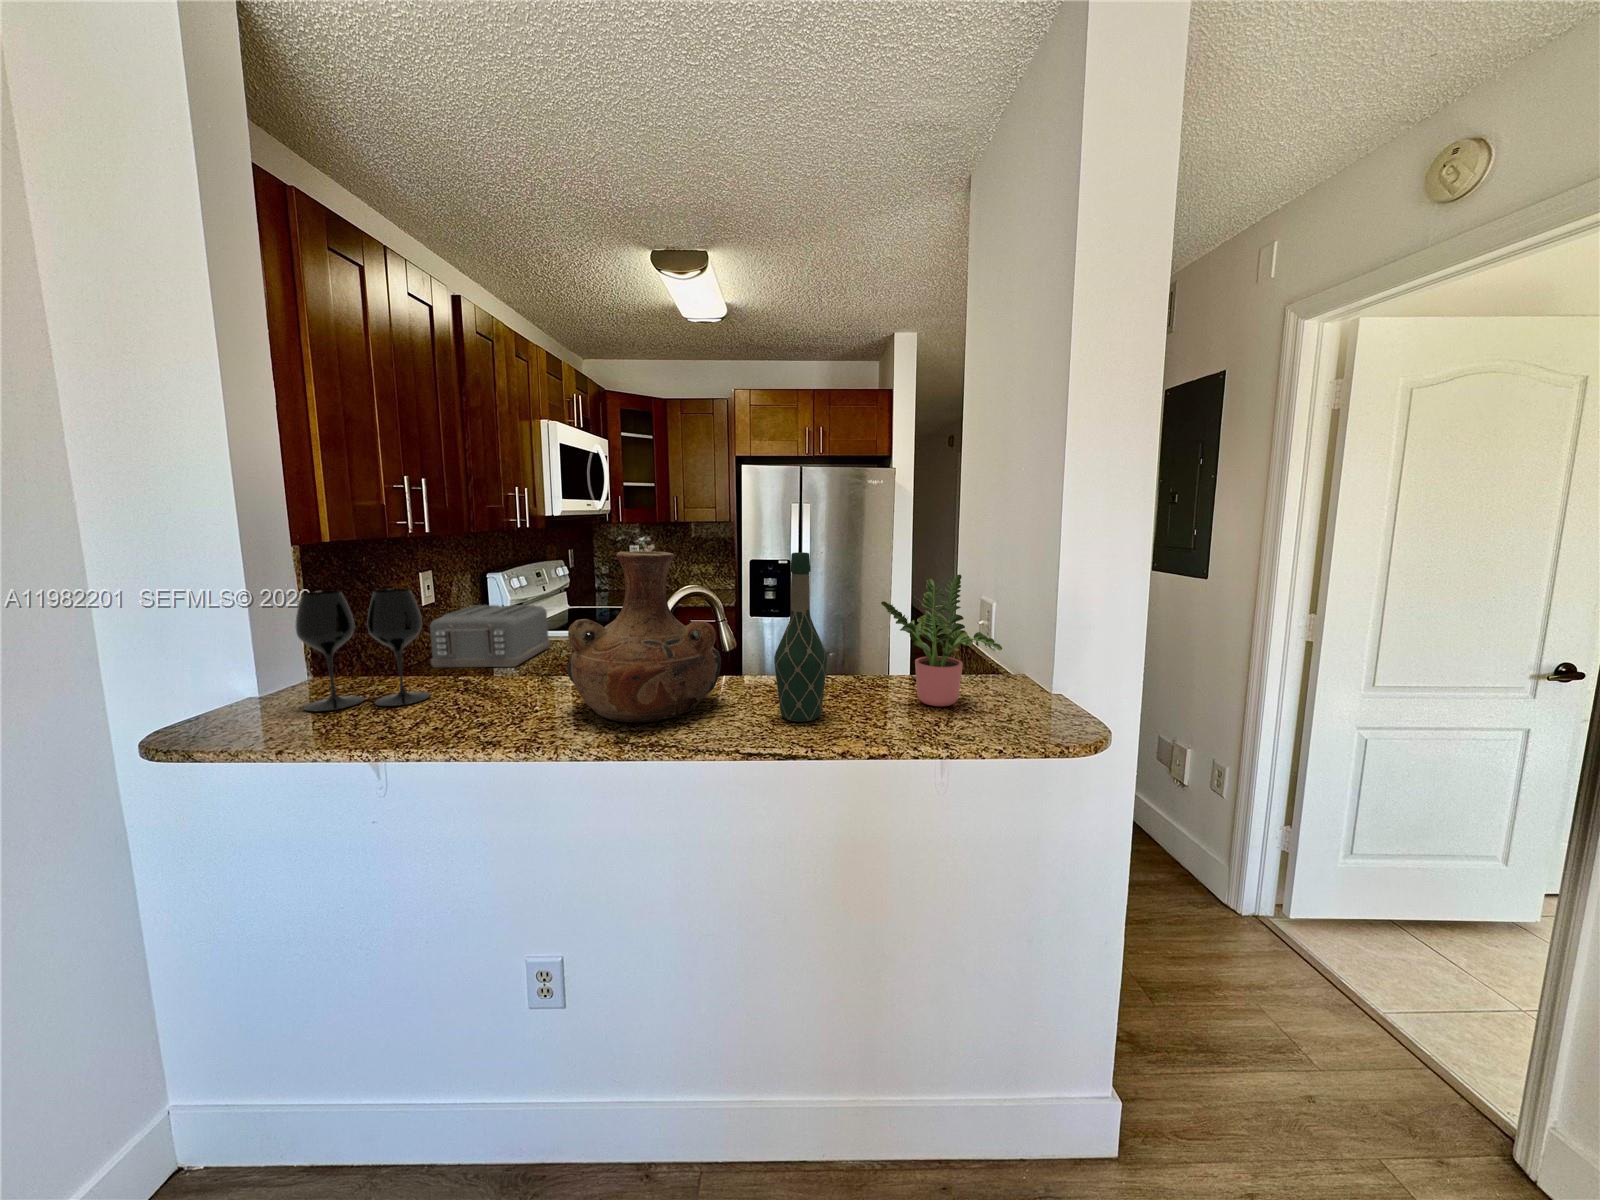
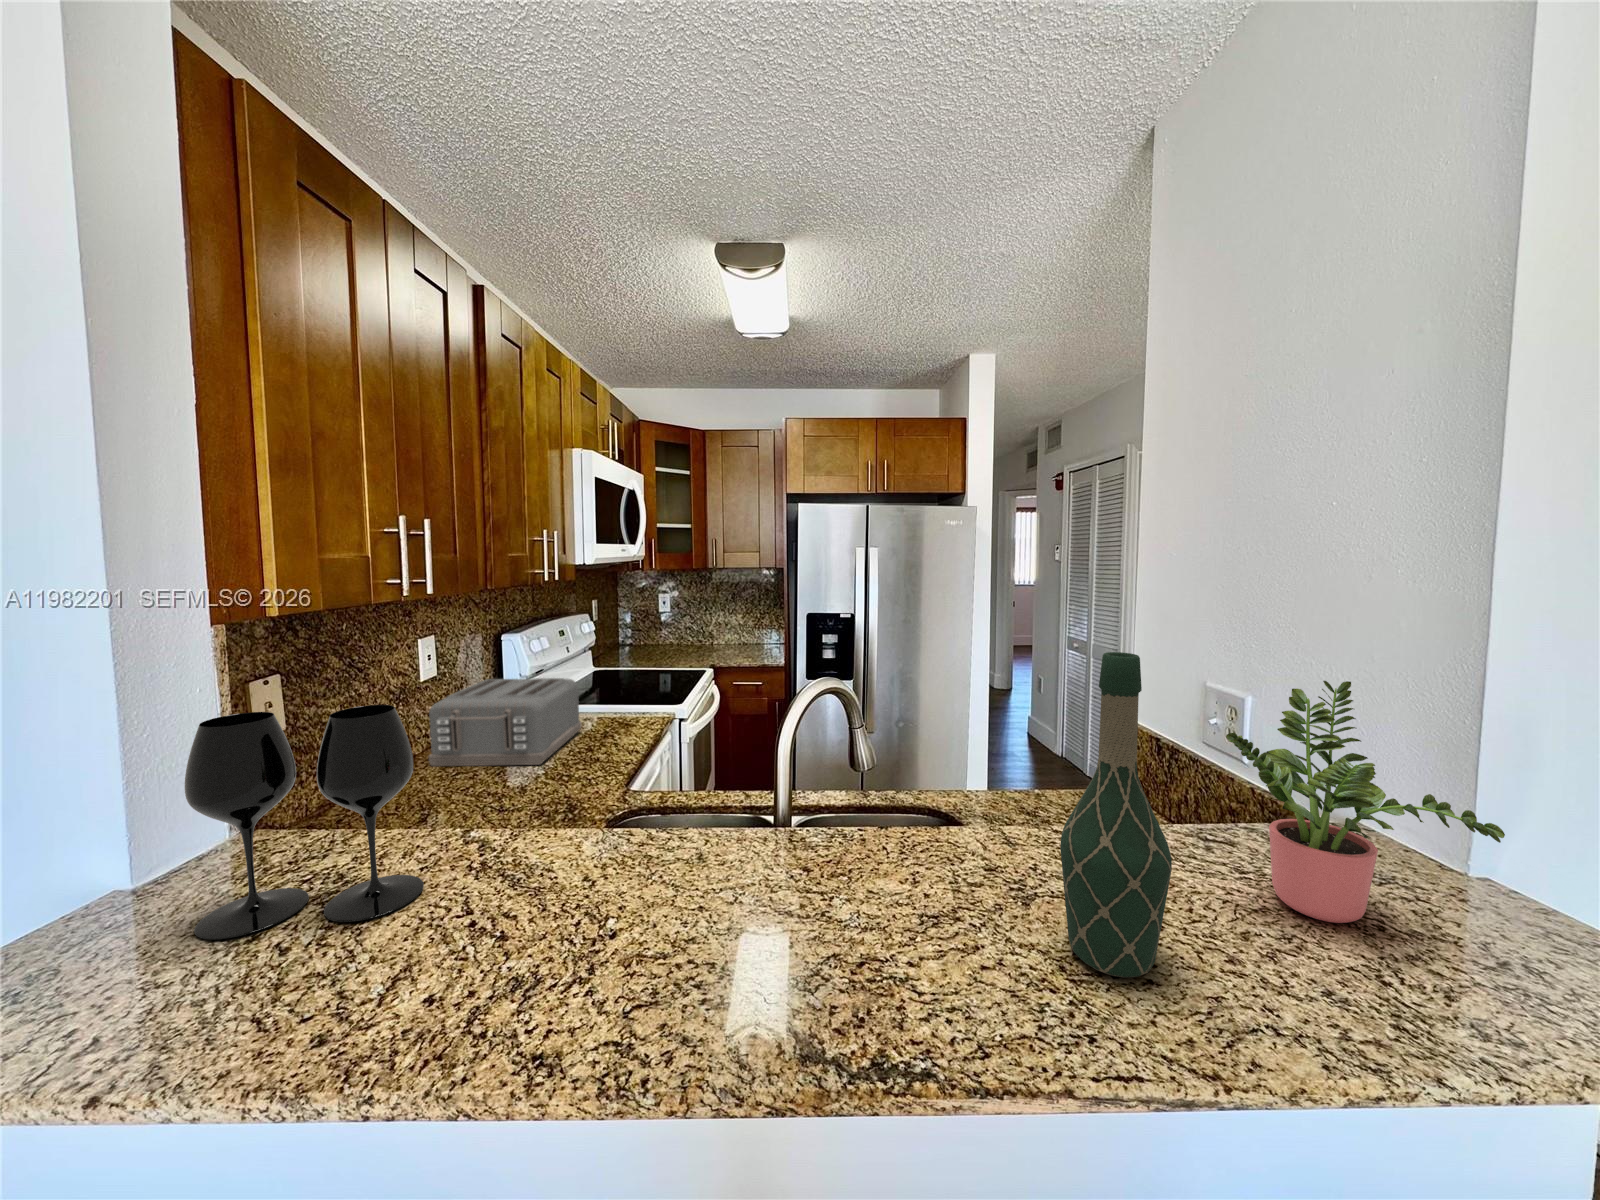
vase: present [567,551,721,723] -> none [671,643,949,982]

